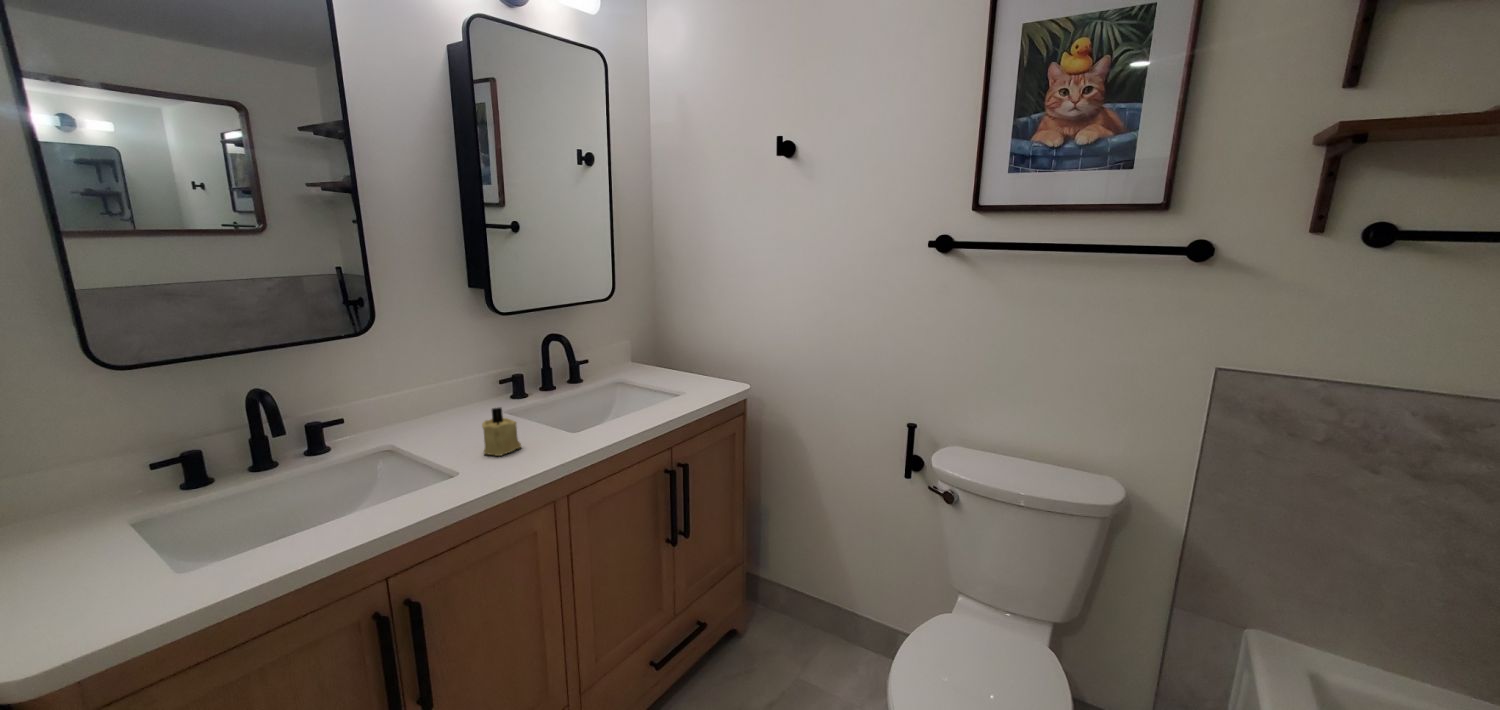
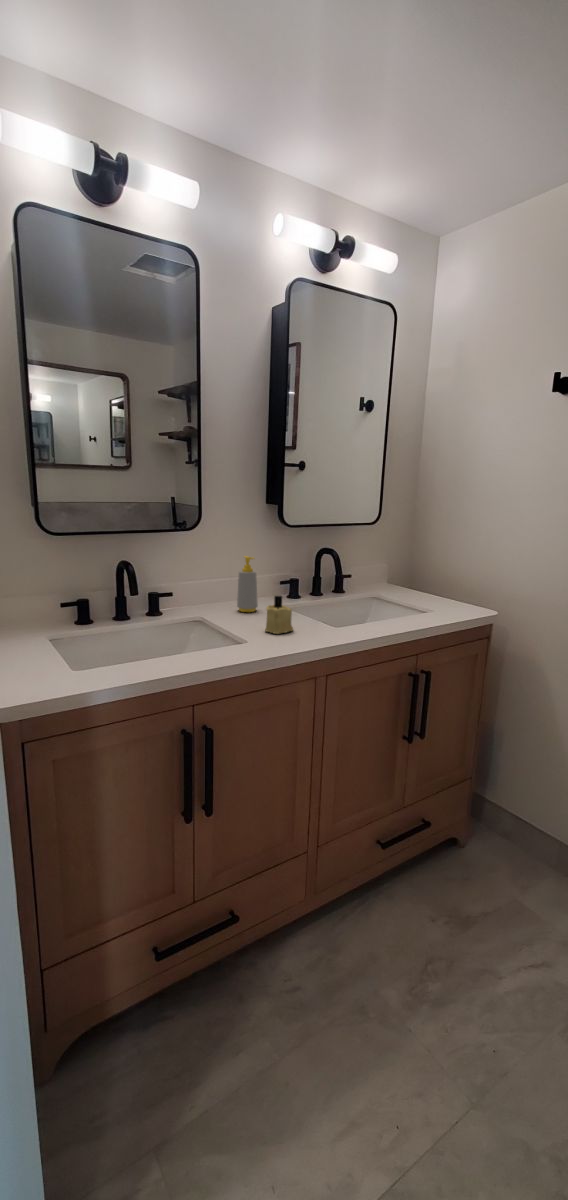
soap bottle: none [440,356,471,427] -> present [237,556,258,612]

